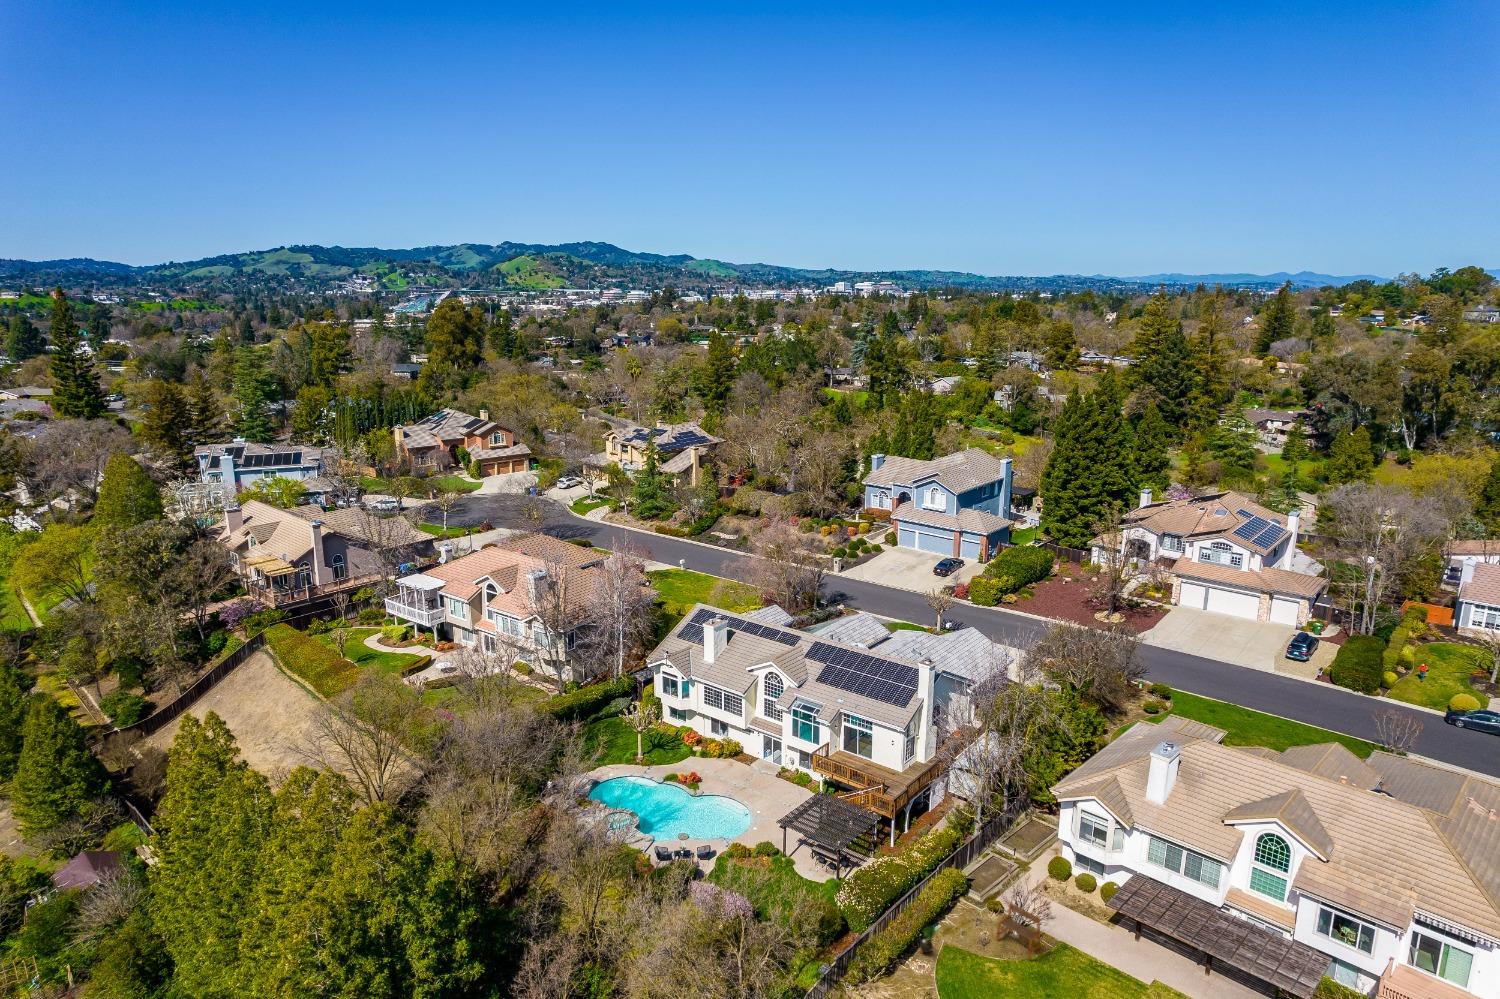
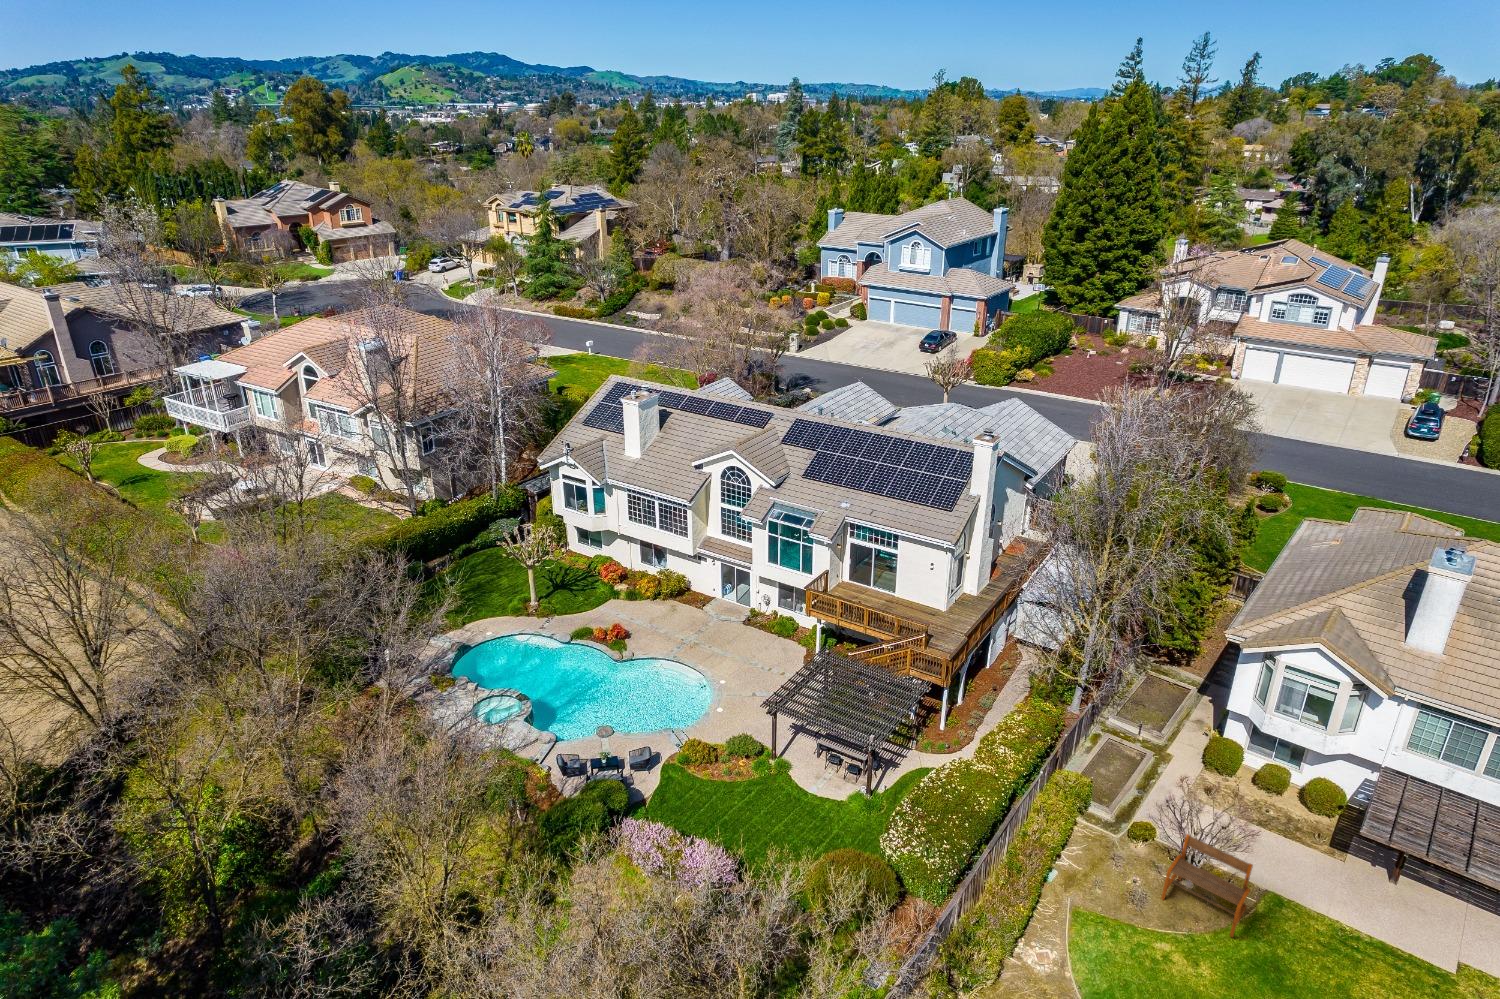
potted tree: present [920,928,935,952] -> none [1034,890,1070,935]

